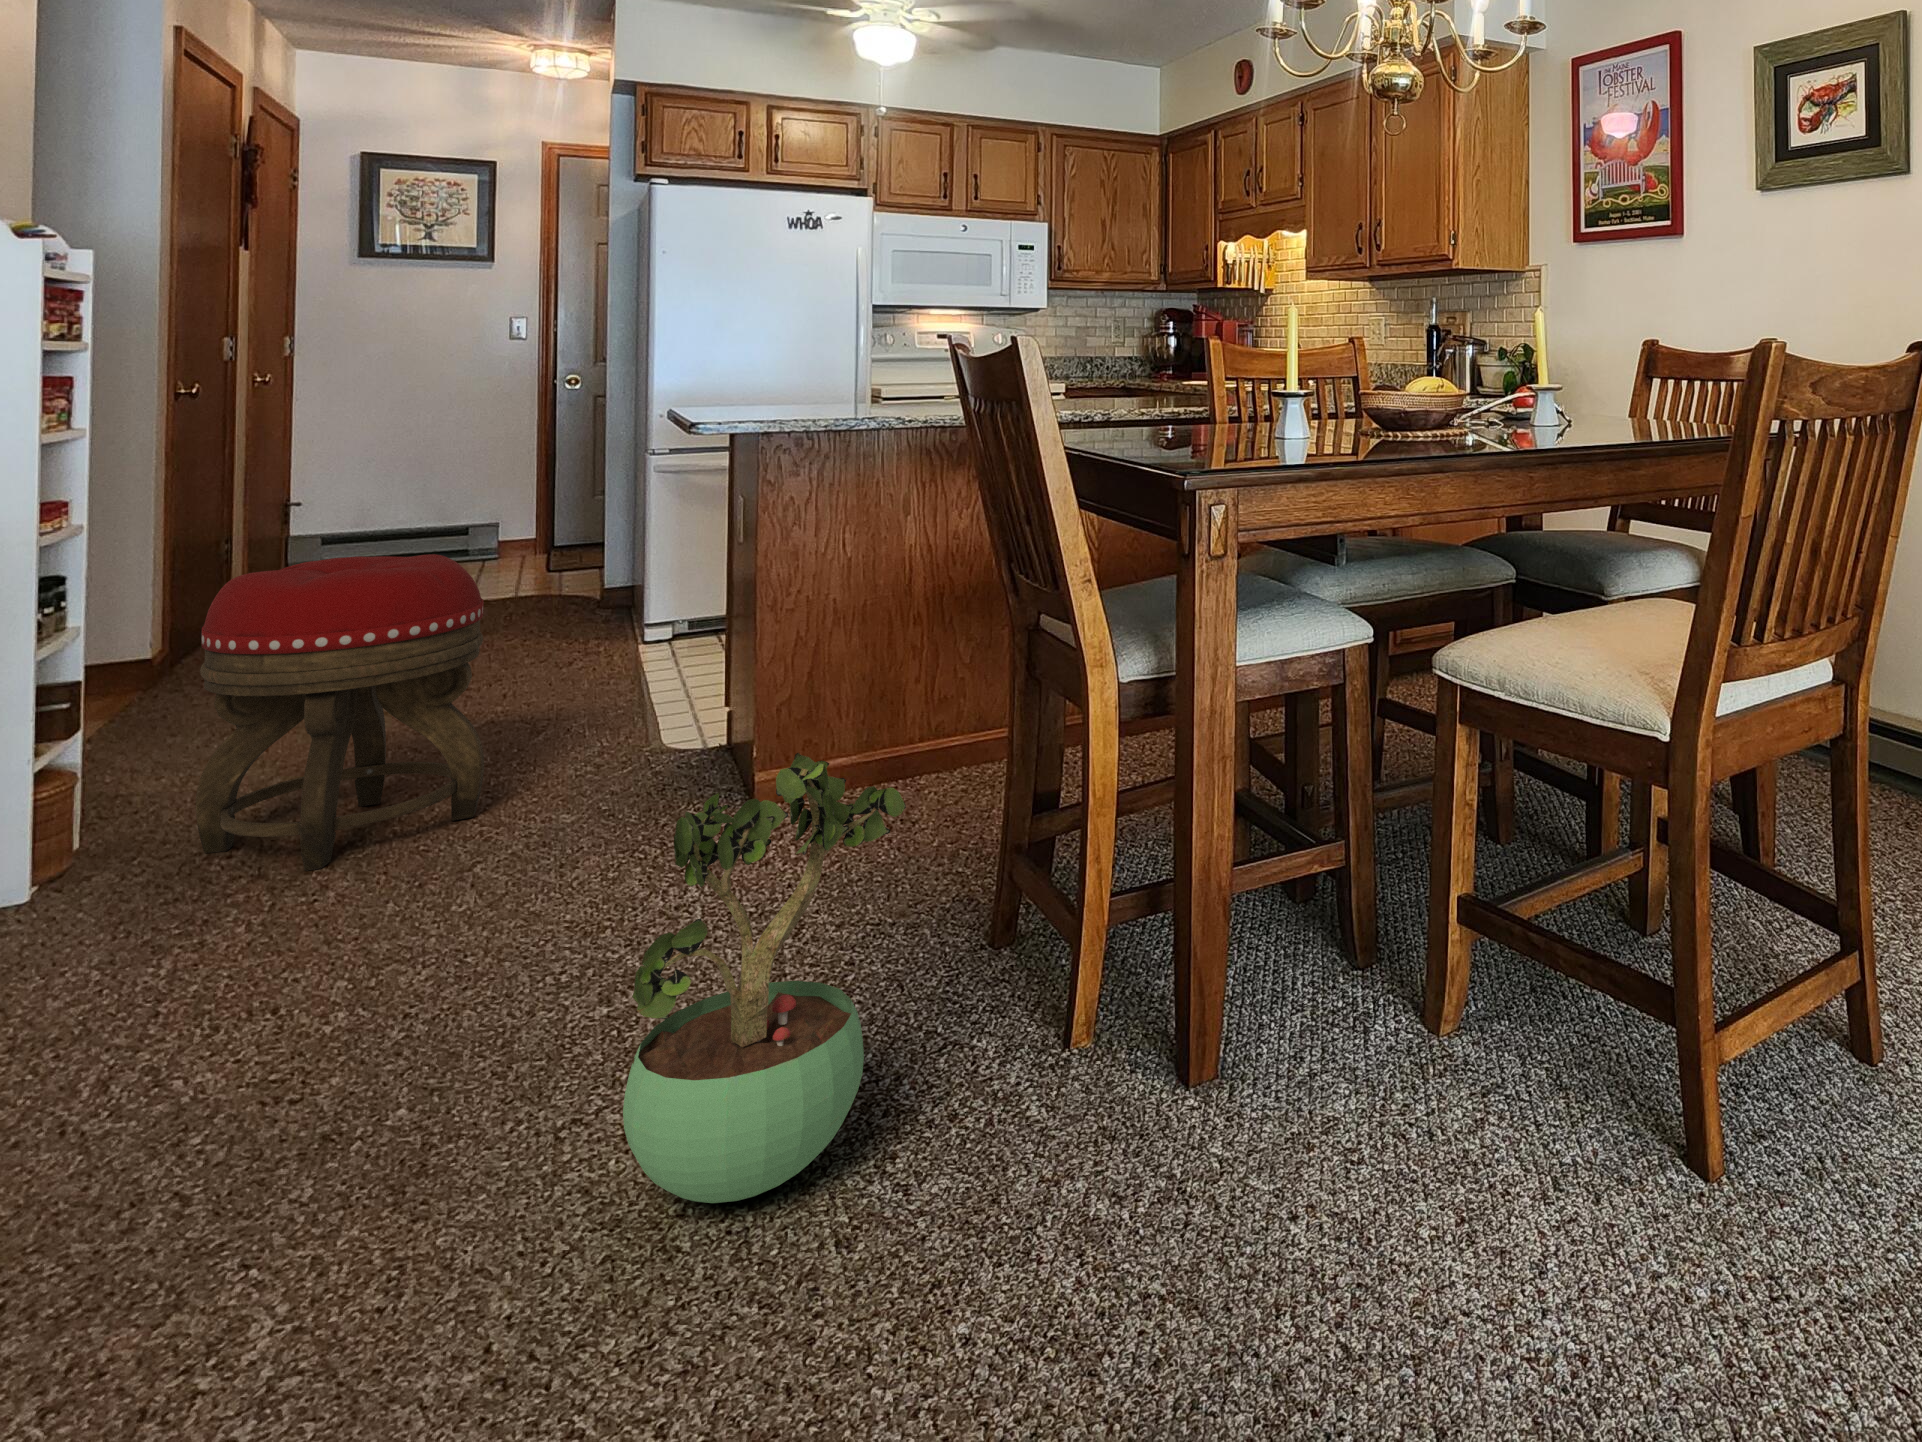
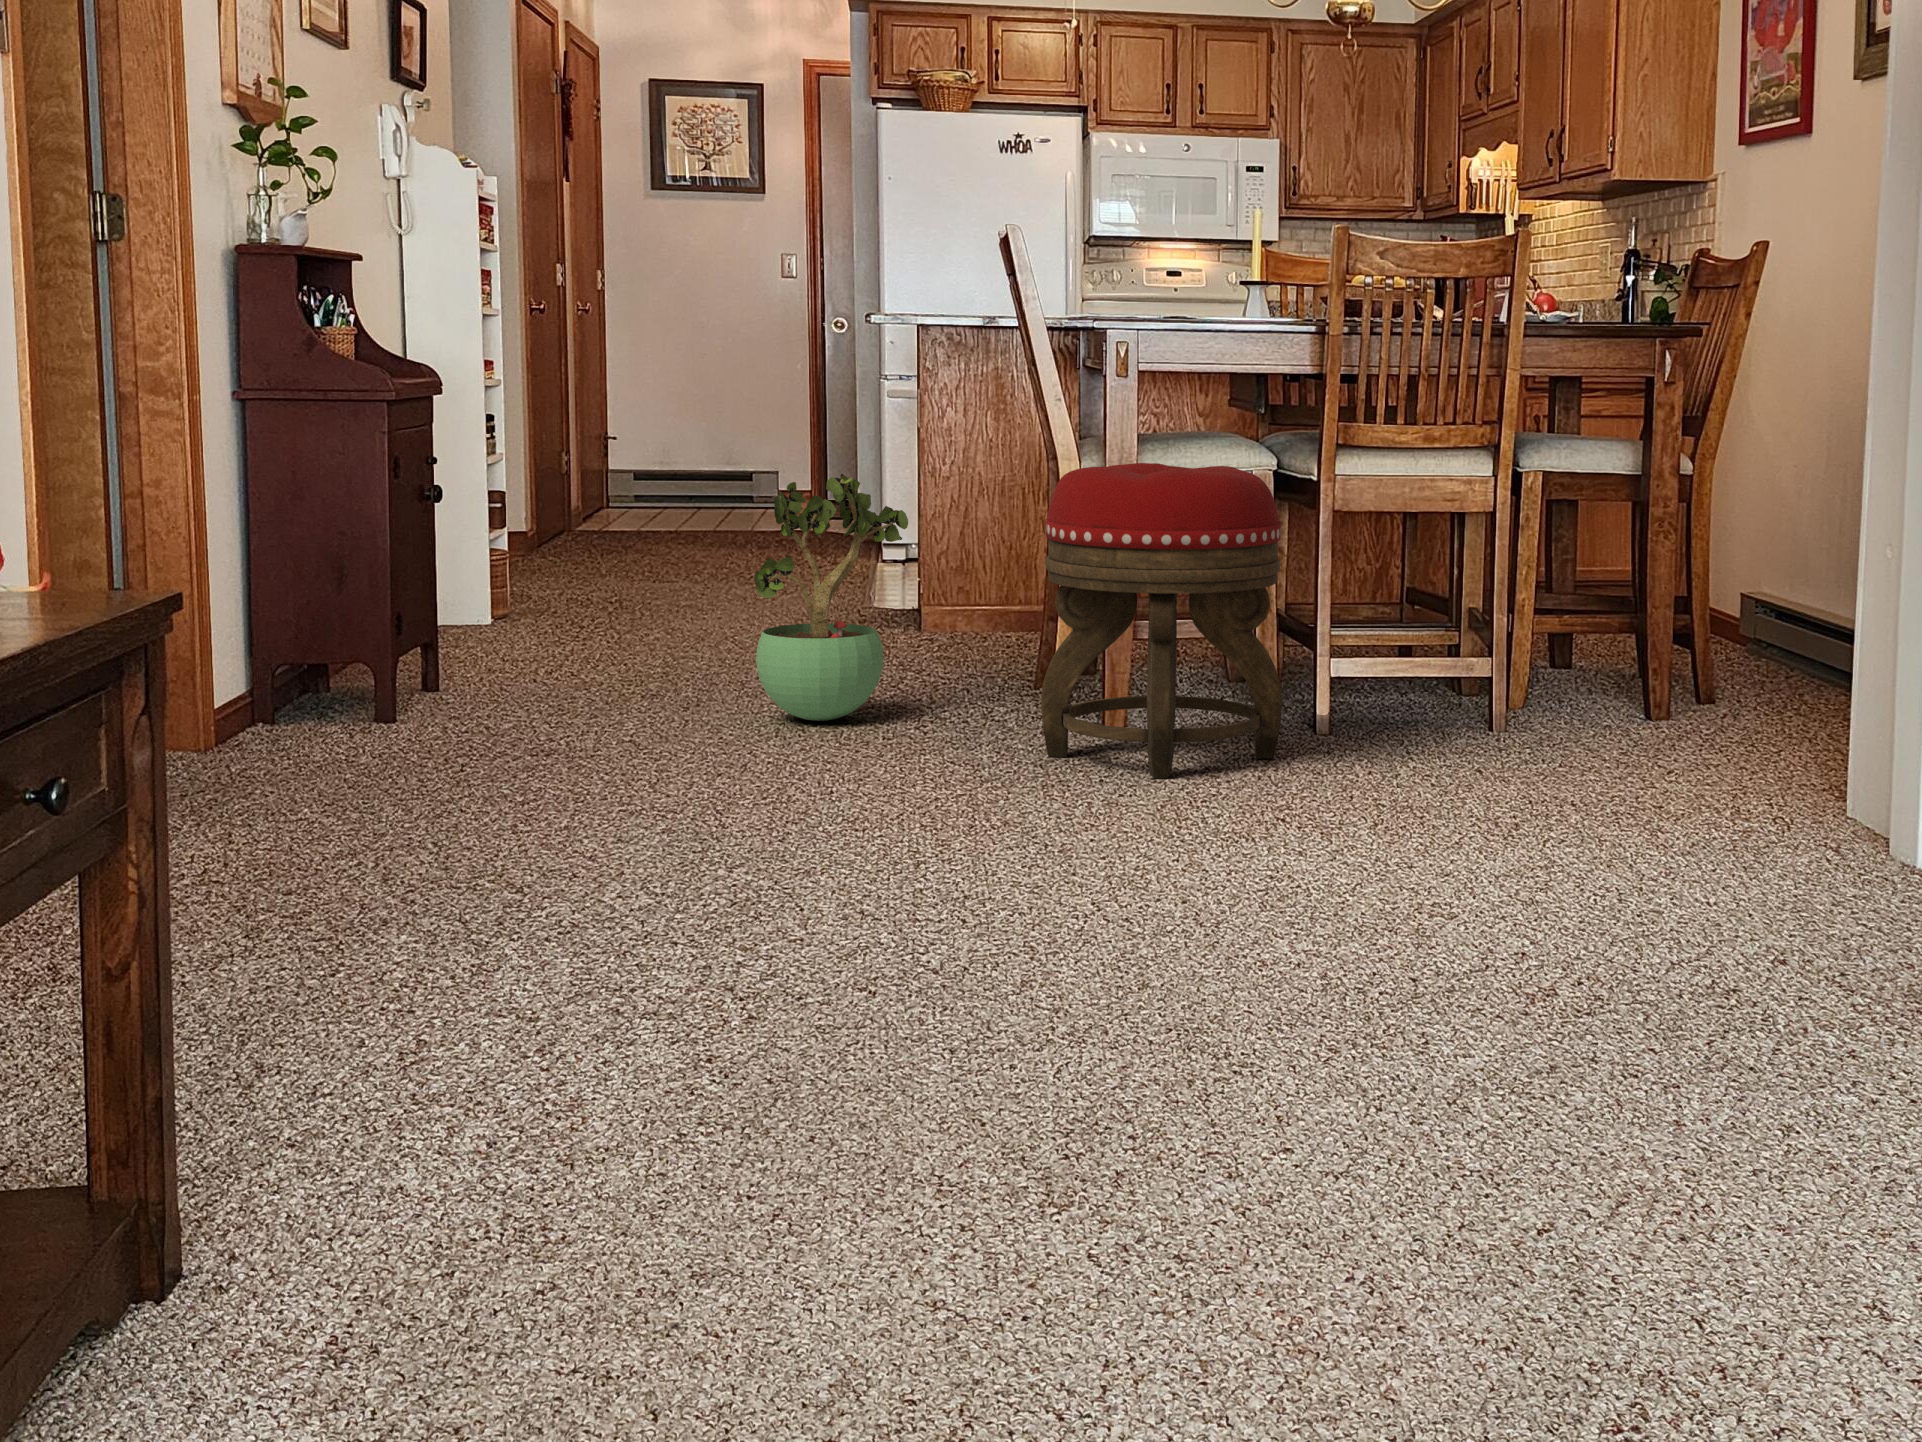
footstool: present [196,554,484,871] -> present [1041,463,1282,779]

